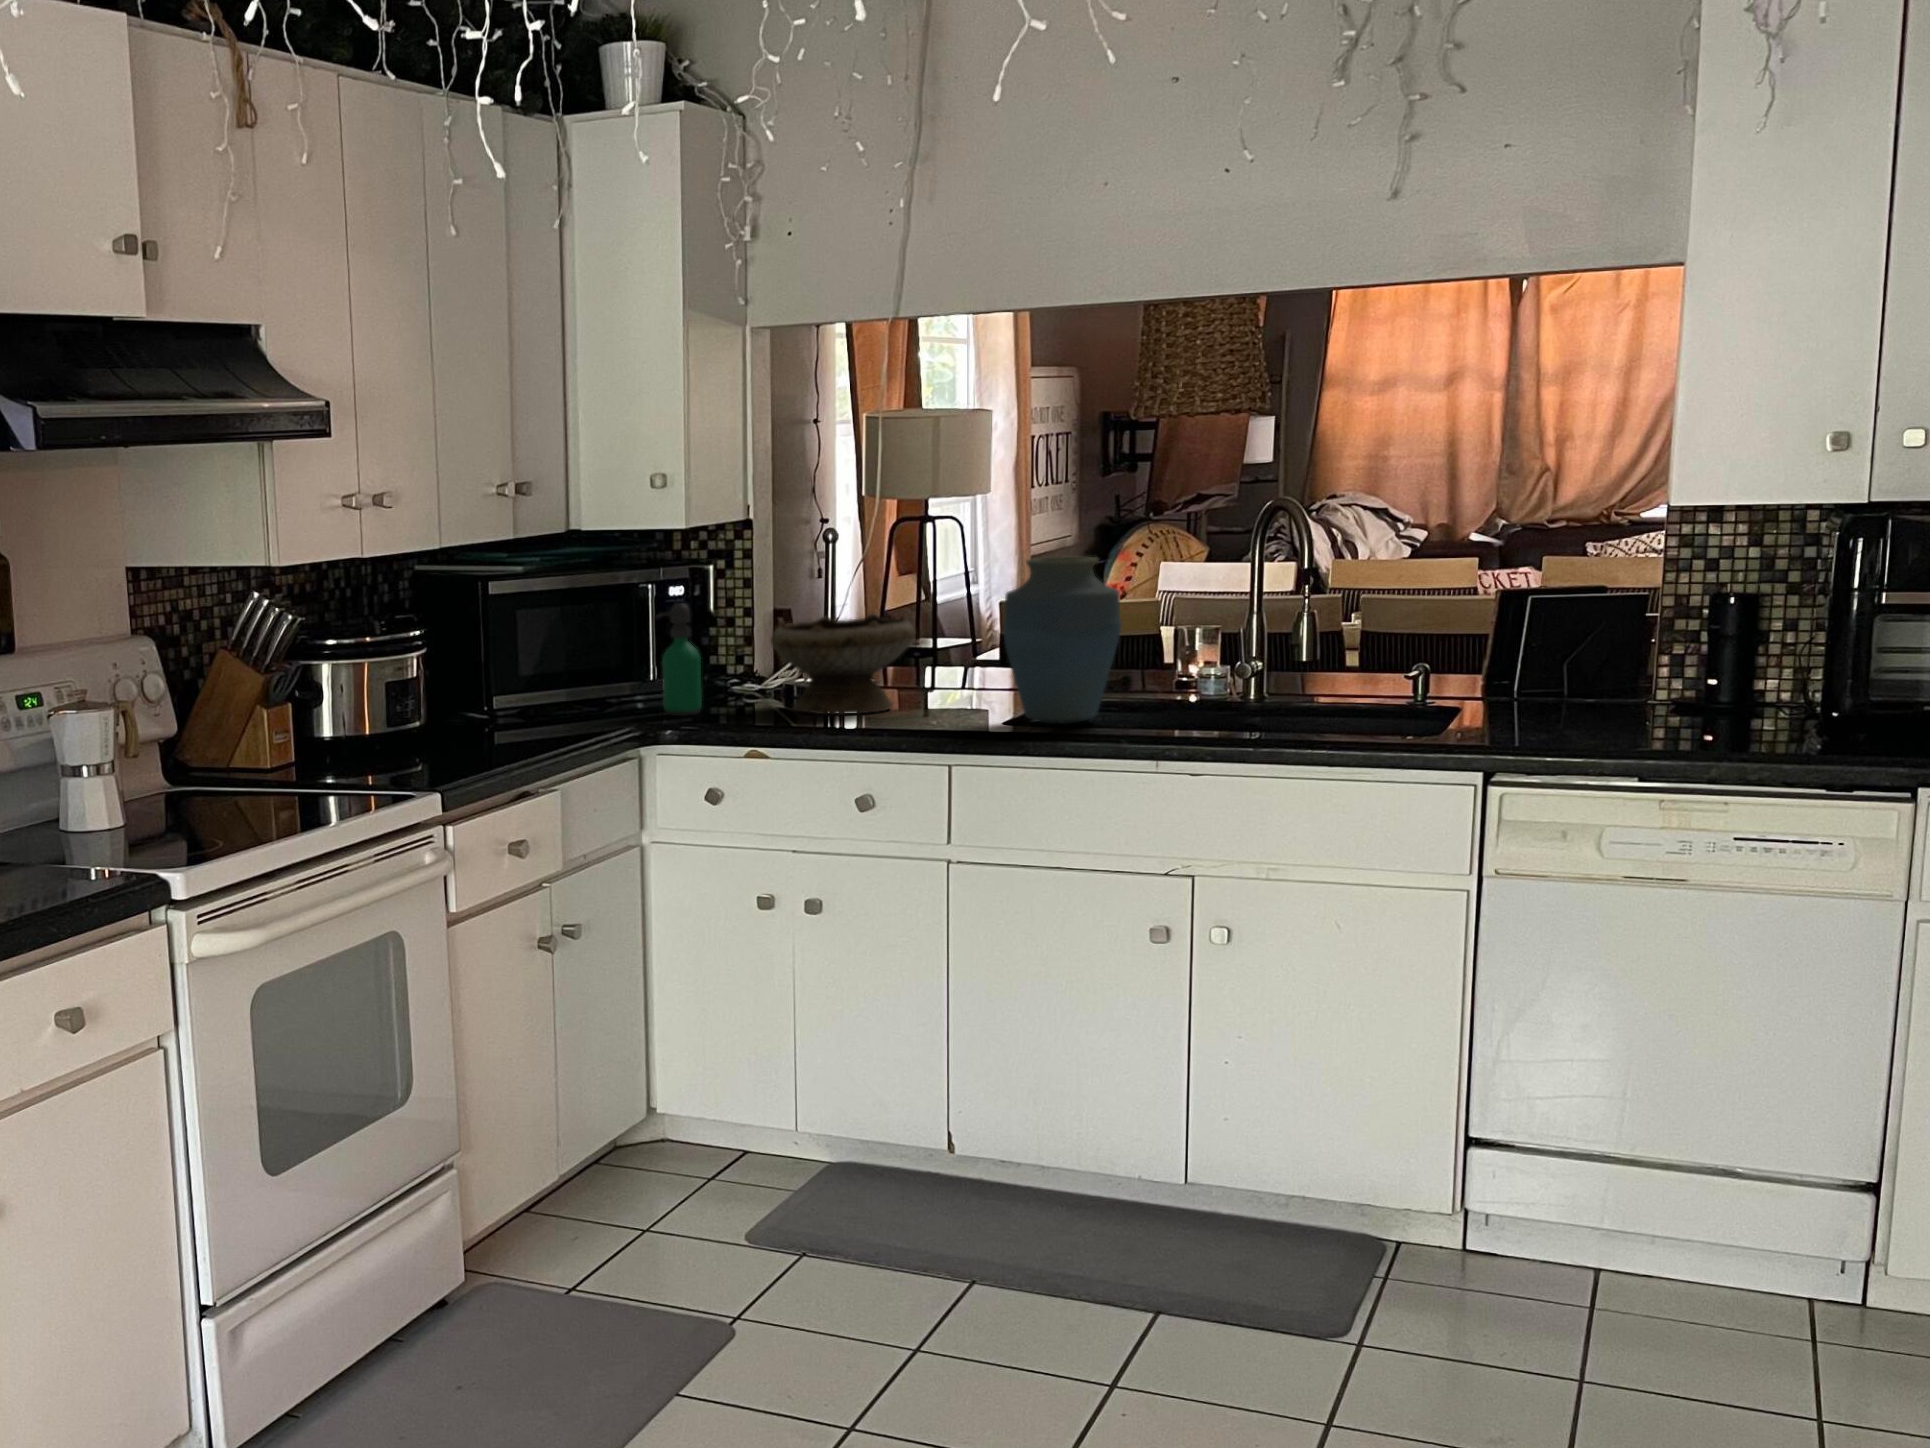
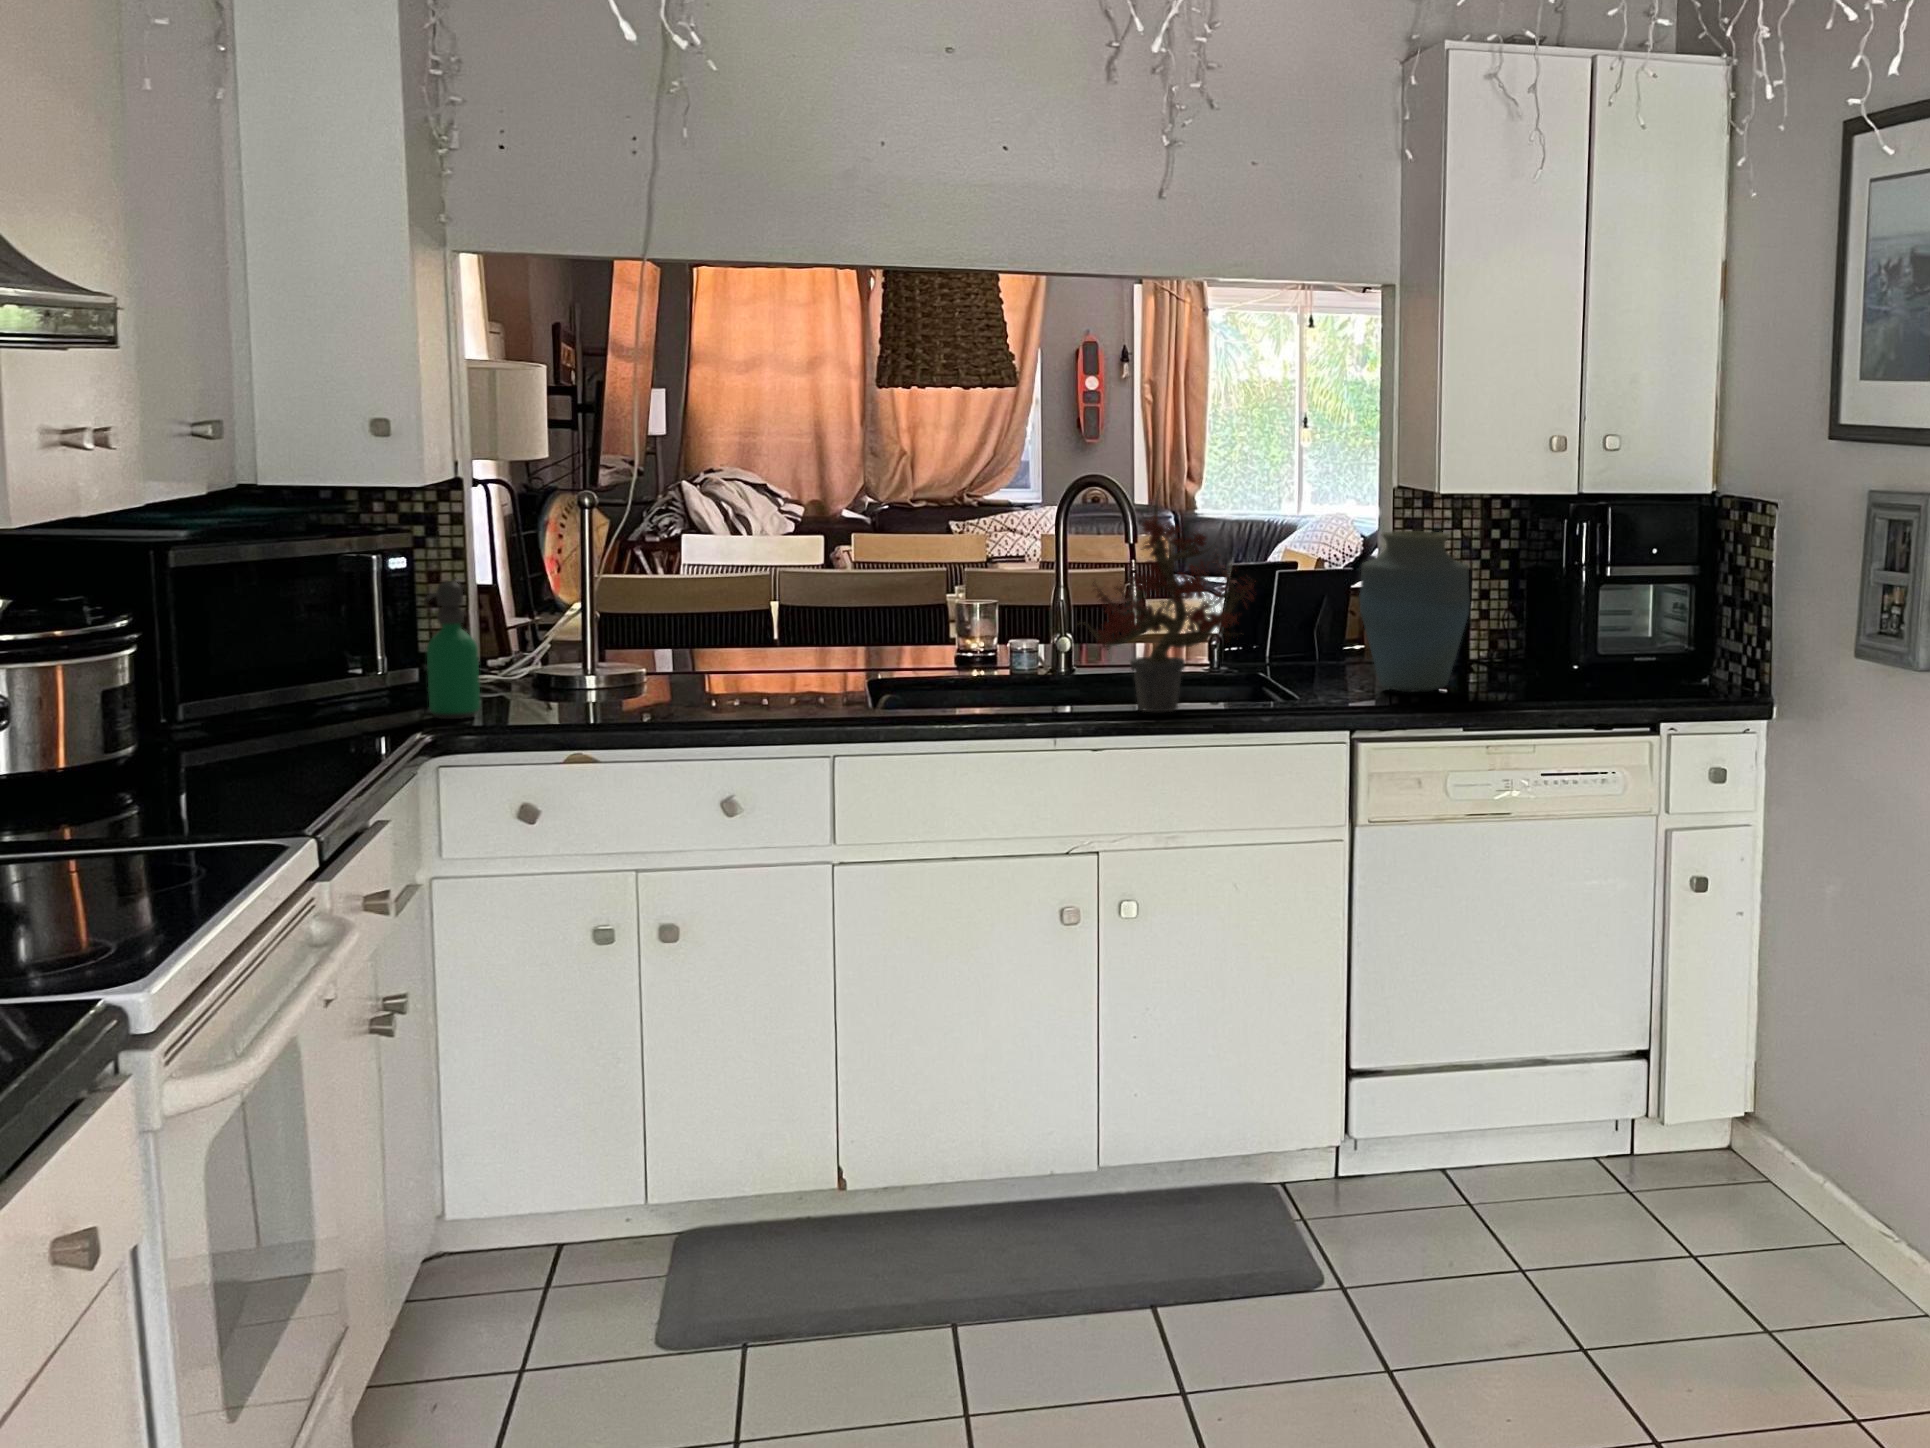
potted plant: none [1168,498,1403,739] -> present [1082,494,1254,712]
vase: present [1003,557,1121,724] -> present [1359,531,1470,692]
bowl: present [771,614,916,714] -> none [550,591,727,709]

